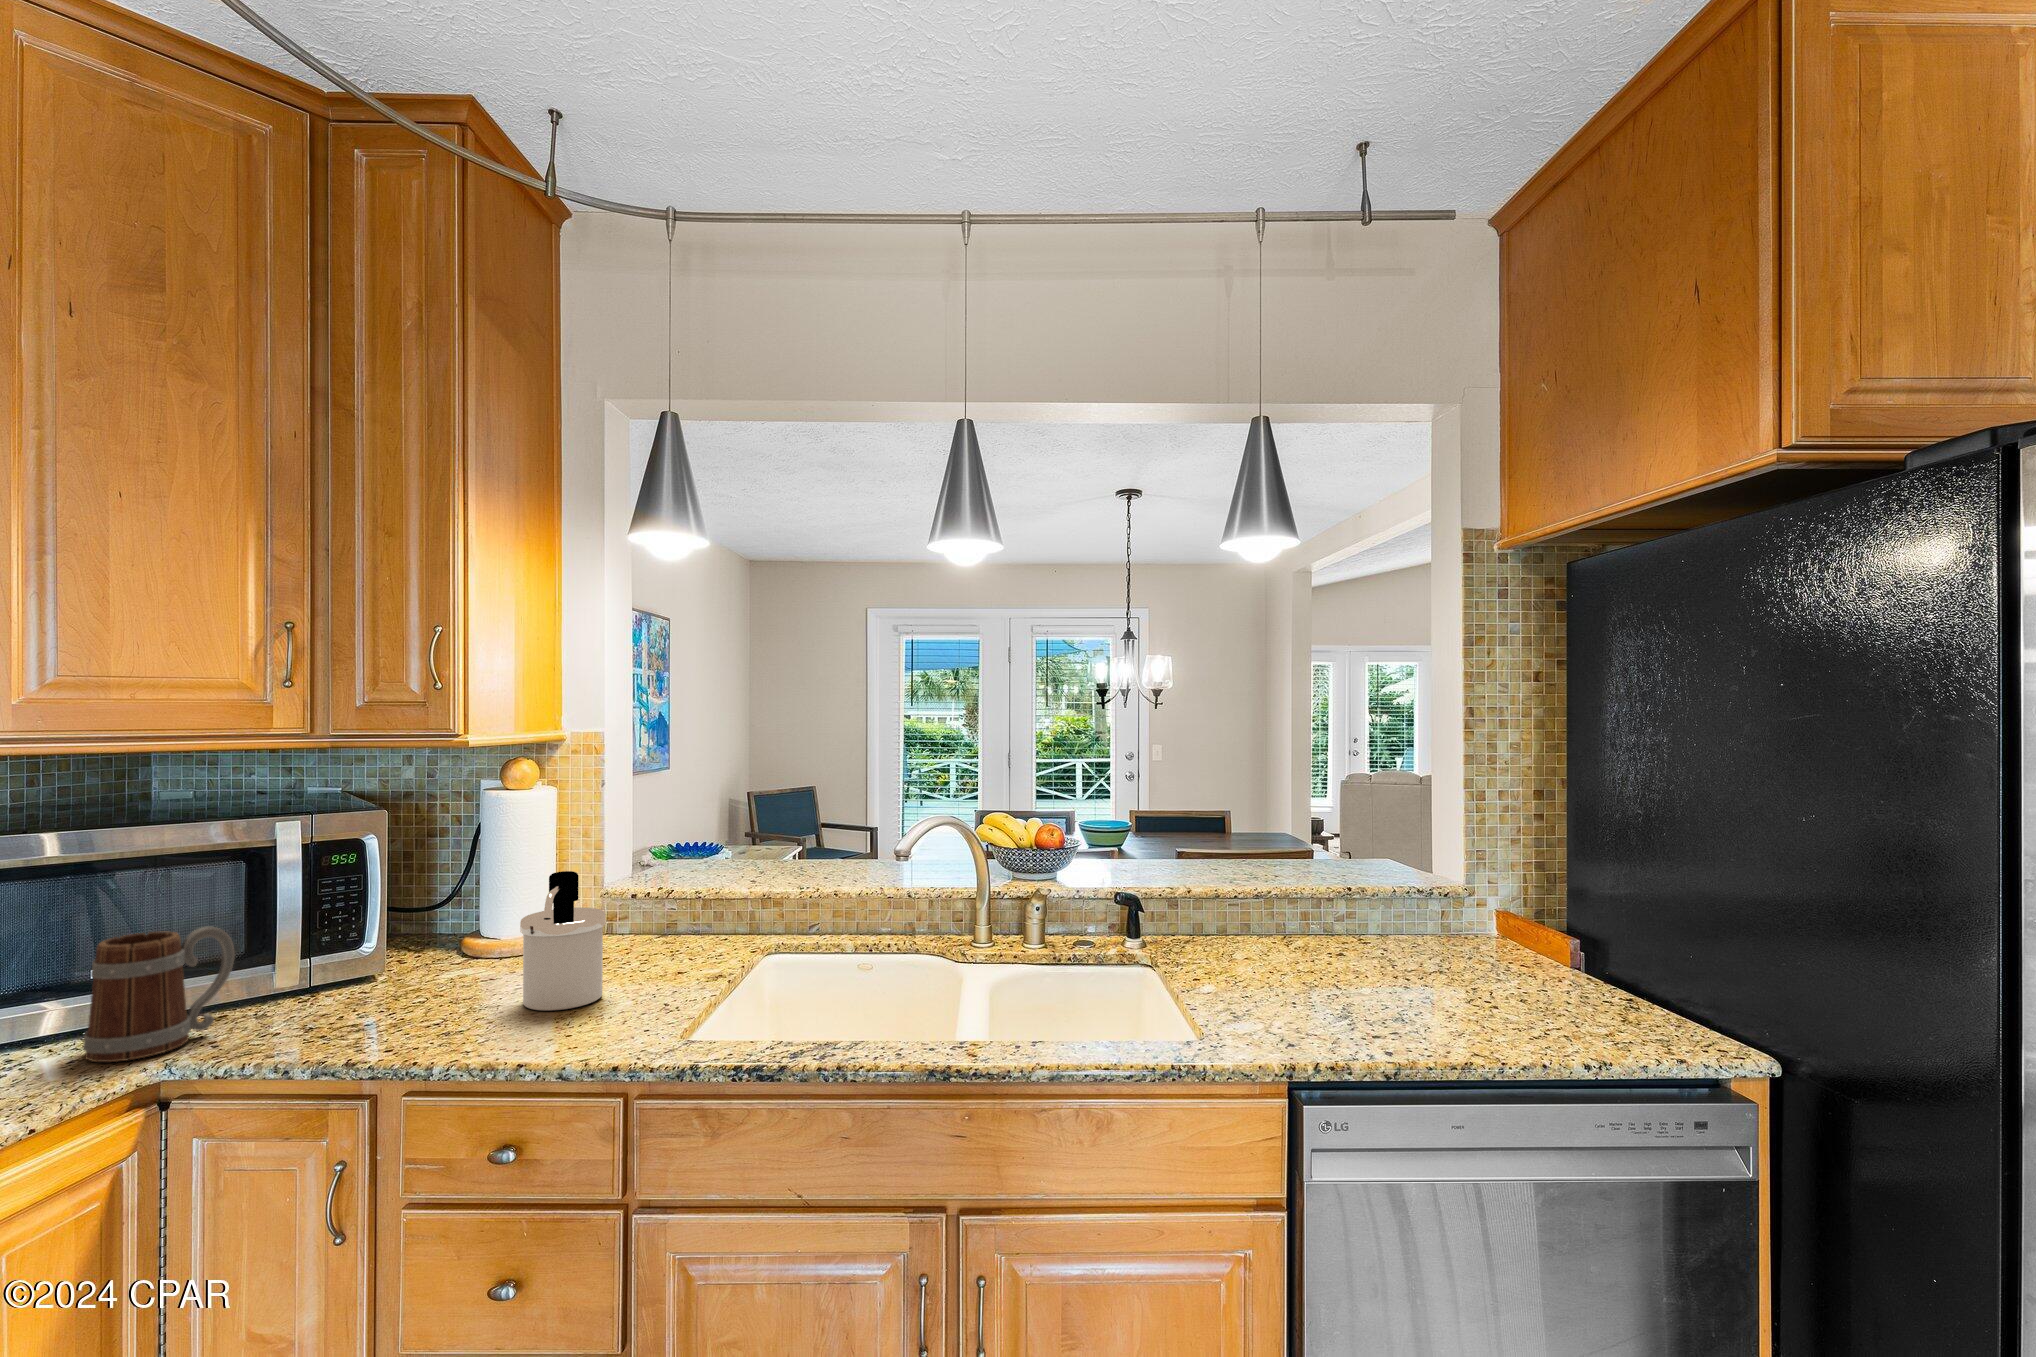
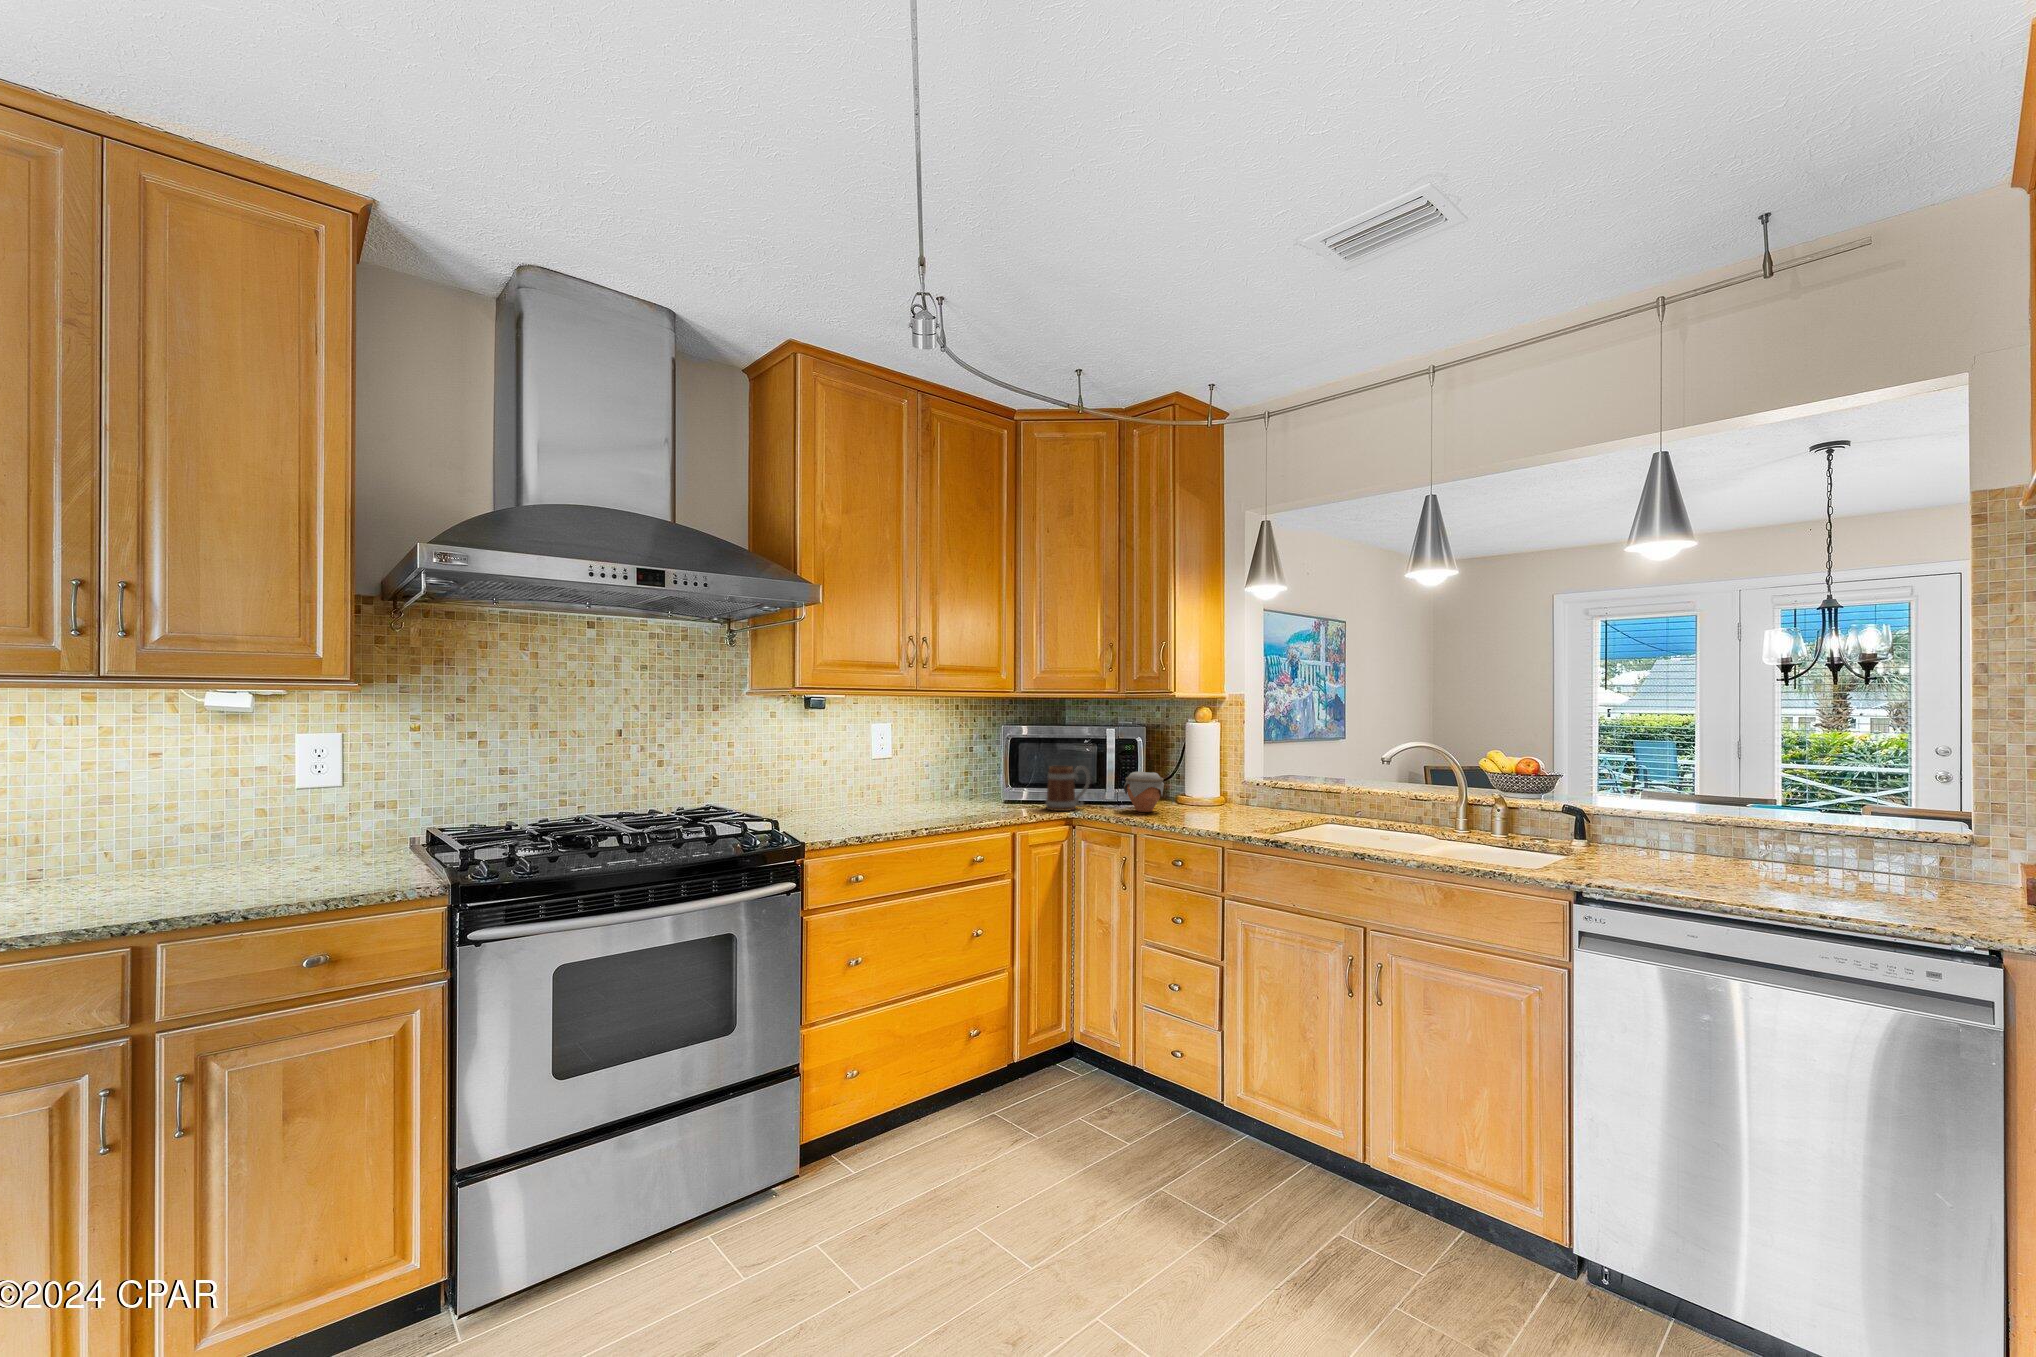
soap dispenser: present [520,871,606,1011] -> none [1194,757,1232,820]
jar: none [334,915,441,1013] -> present [1124,772,1164,812]

